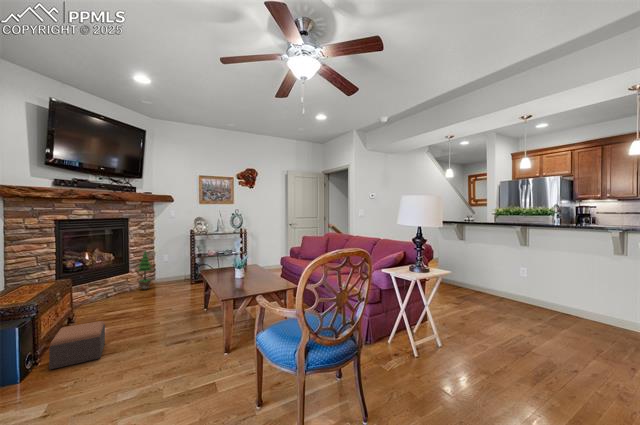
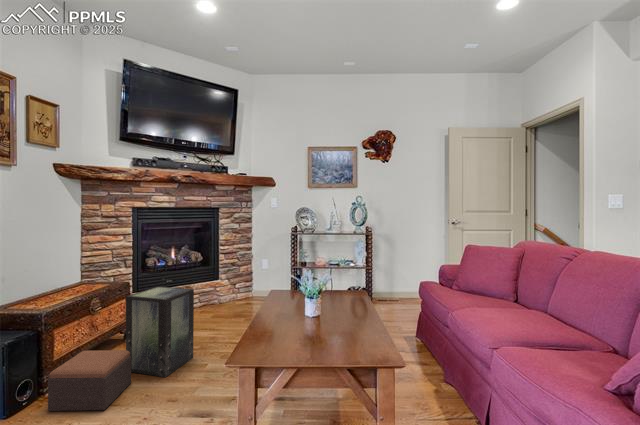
potted tree: present [138,251,152,289] -> none [224,250,244,304]
storage box: none [92,276,142,339] -> present [126,287,194,377]

